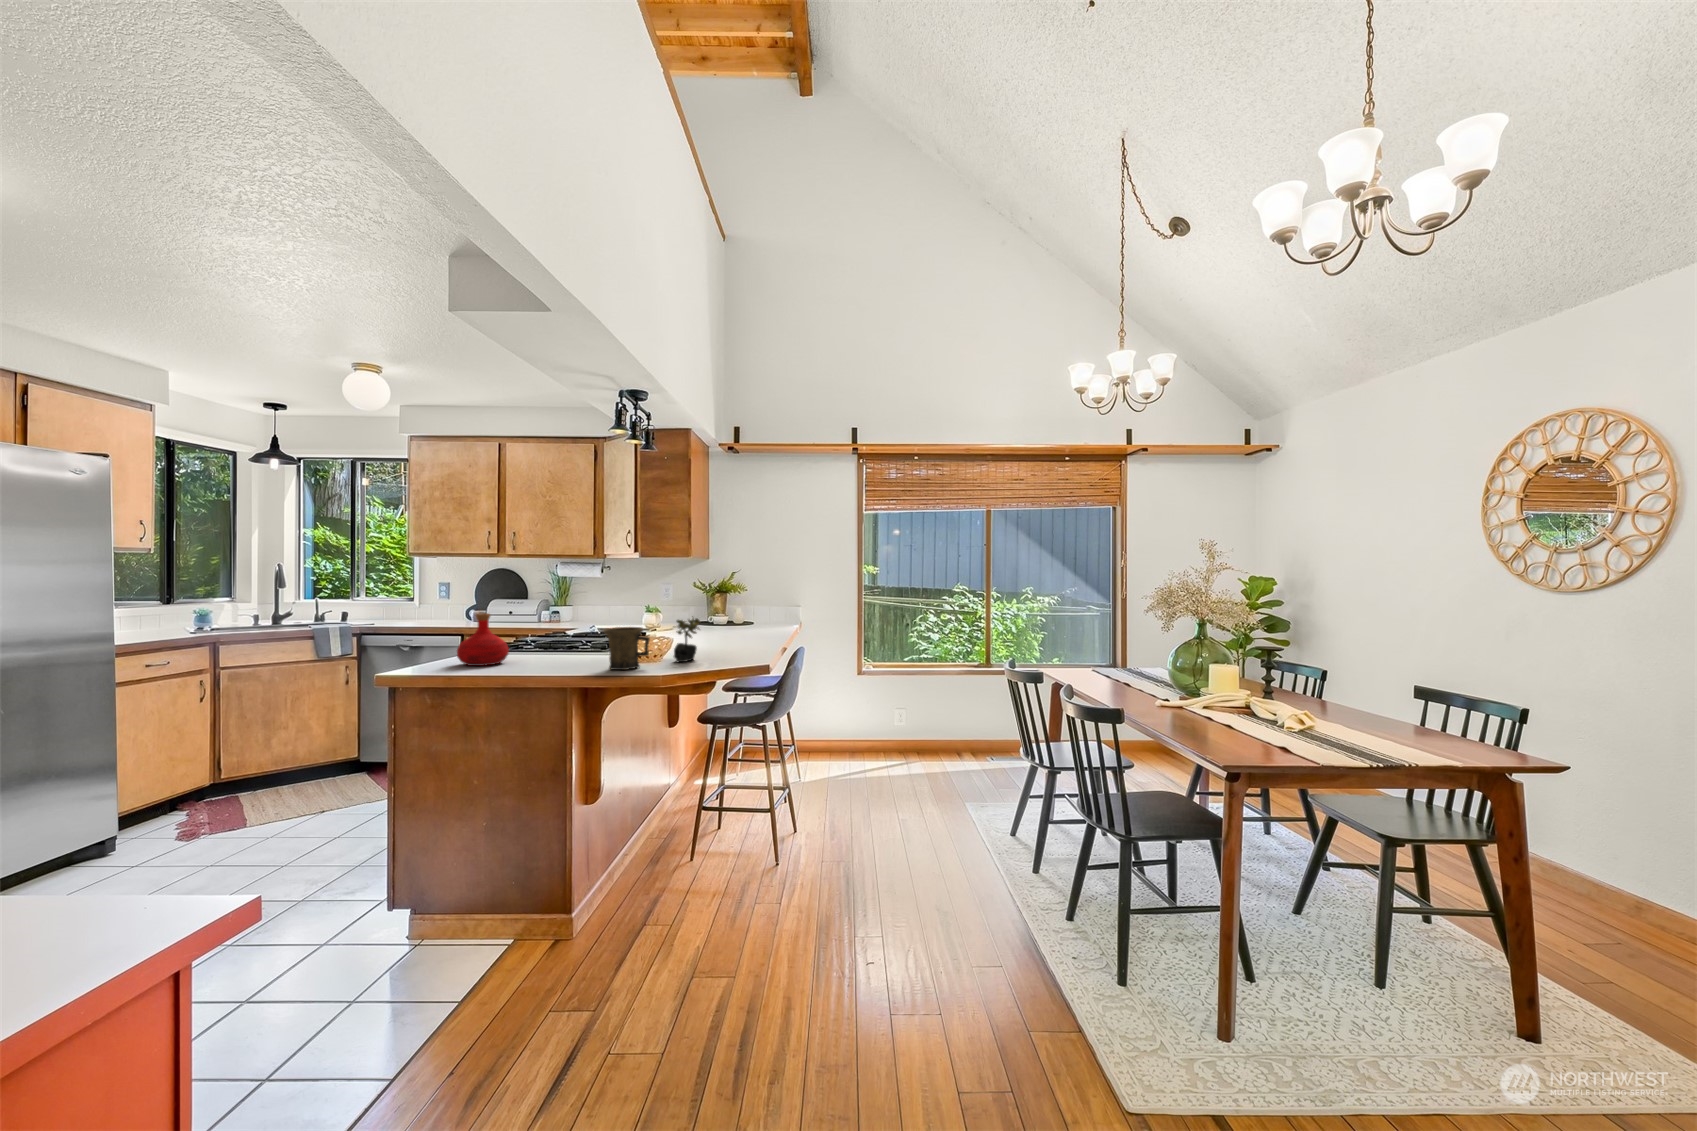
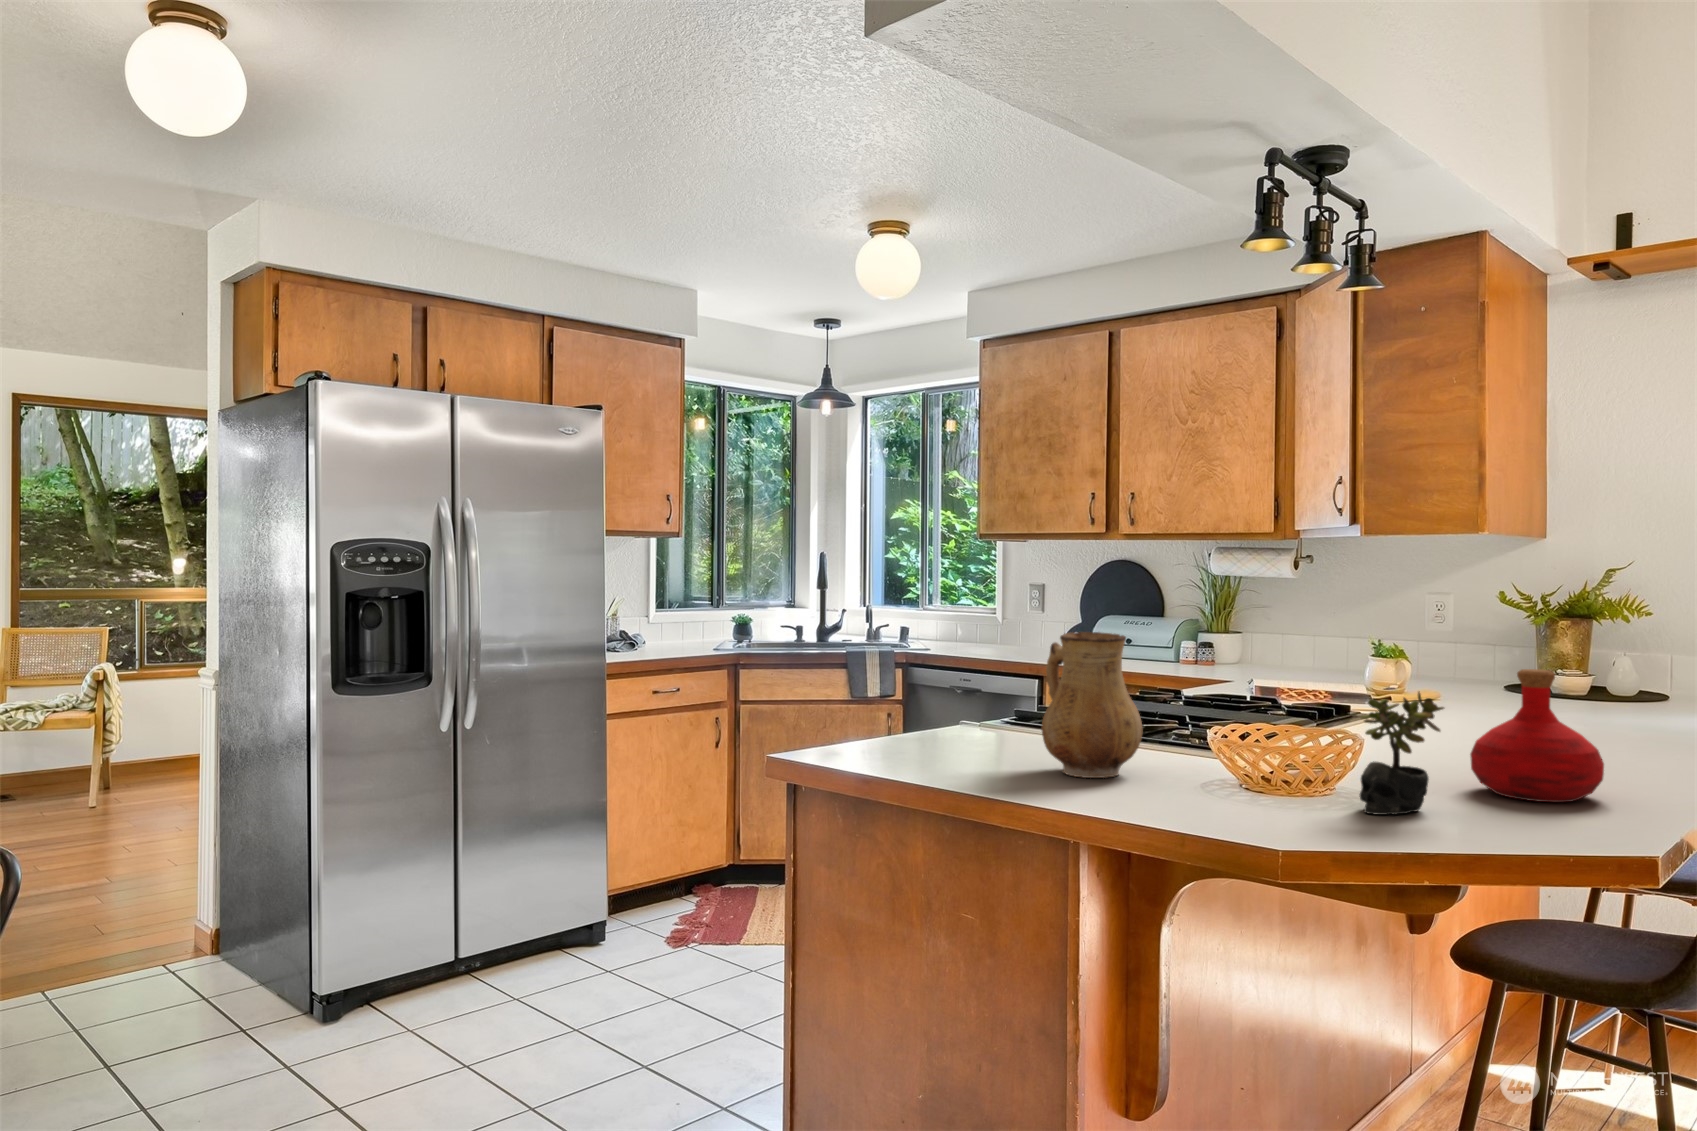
ceramic pitcher: none [531,600,581,665] -> present [1042,632,1142,778]
bottle: present [457,613,509,666] -> present [1470,669,1604,802]
mug: present [604,627,650,670] -> none [1163,708,1279,821]

